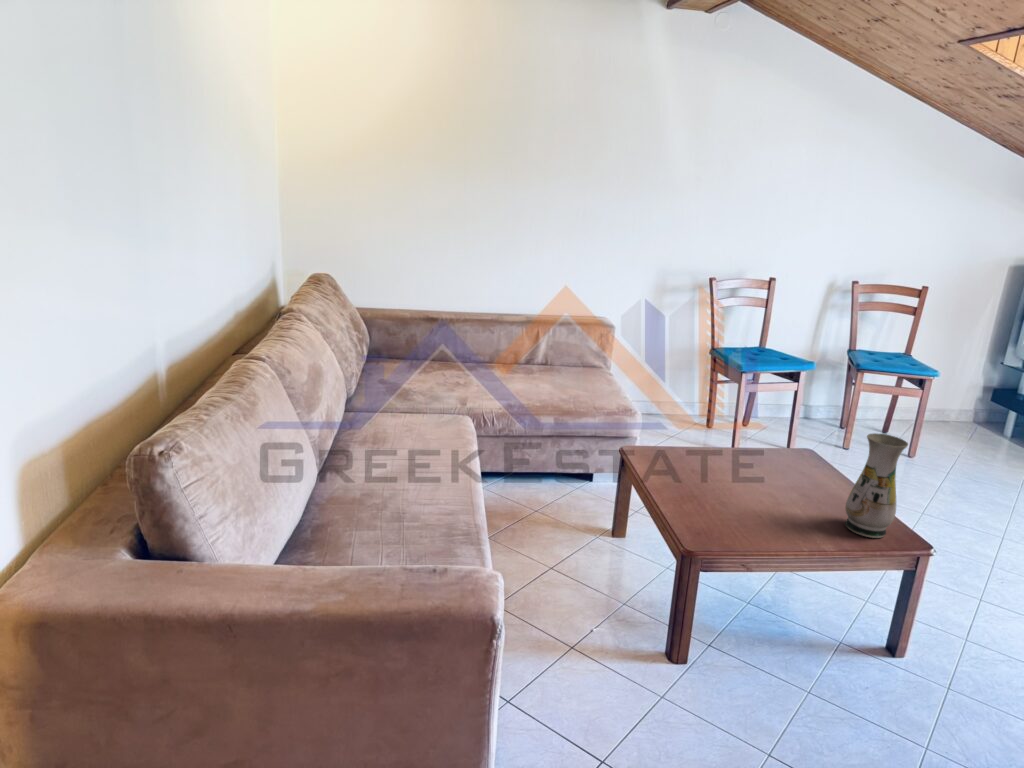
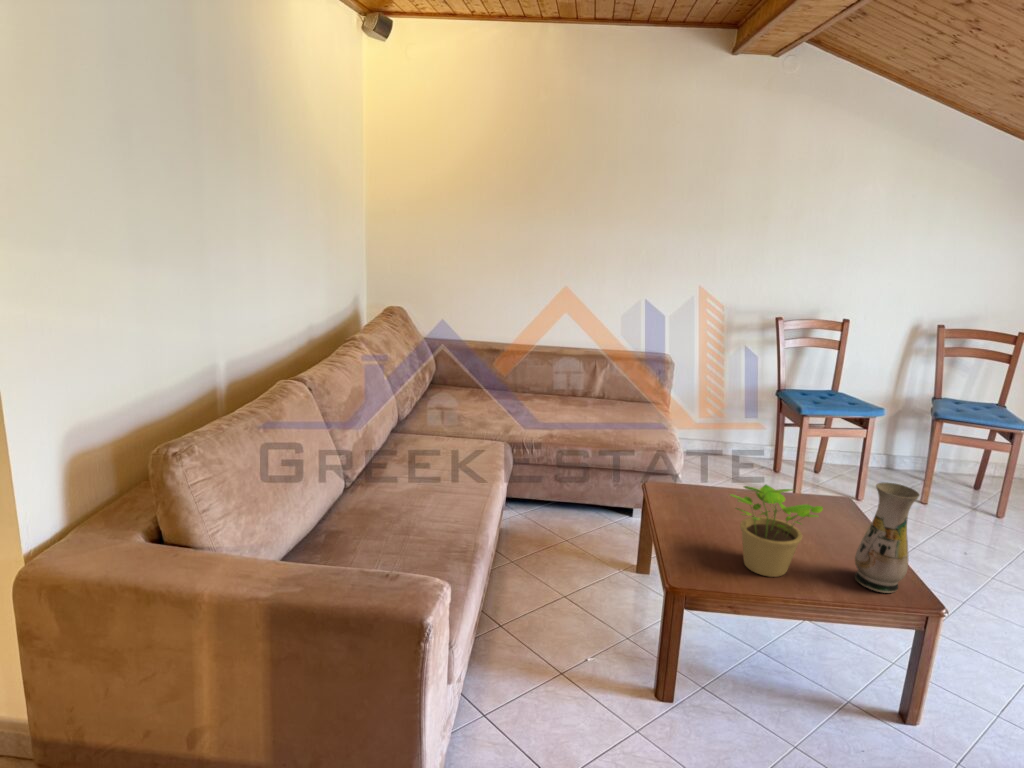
potted plant: none [734,443,821,532] -> present [731,485,823,577]

